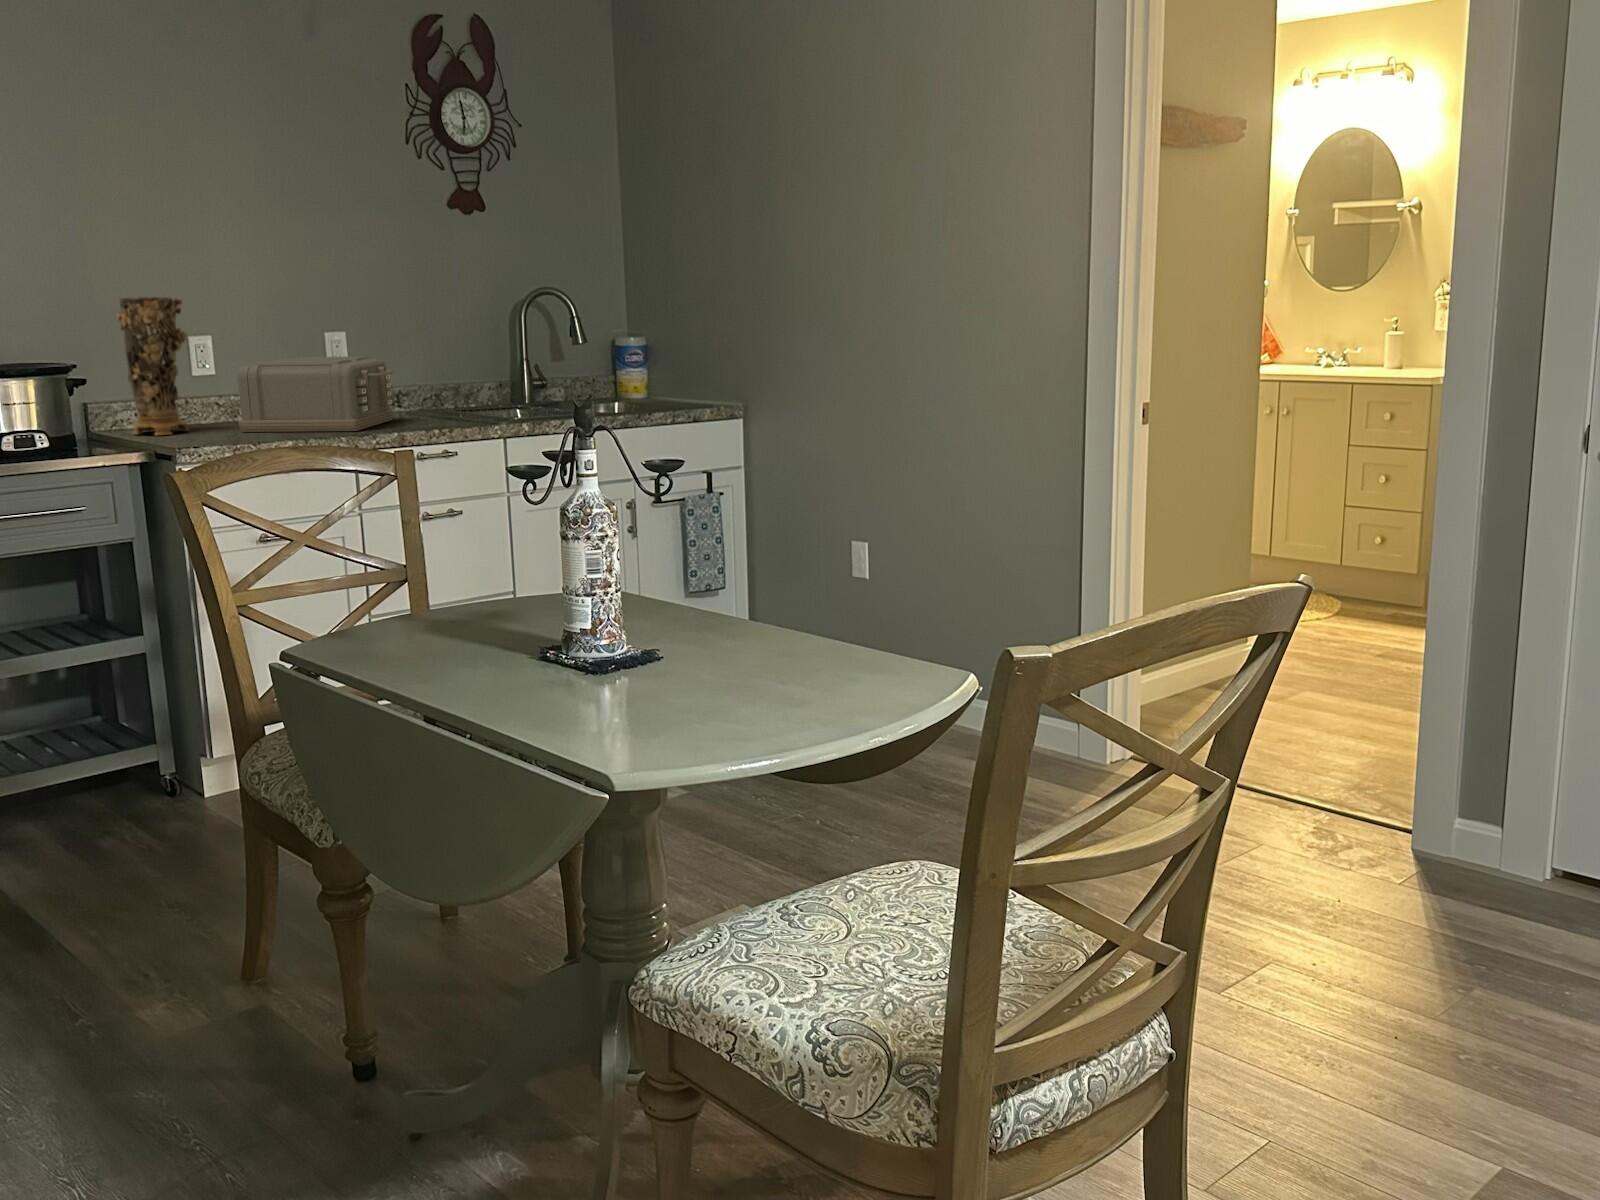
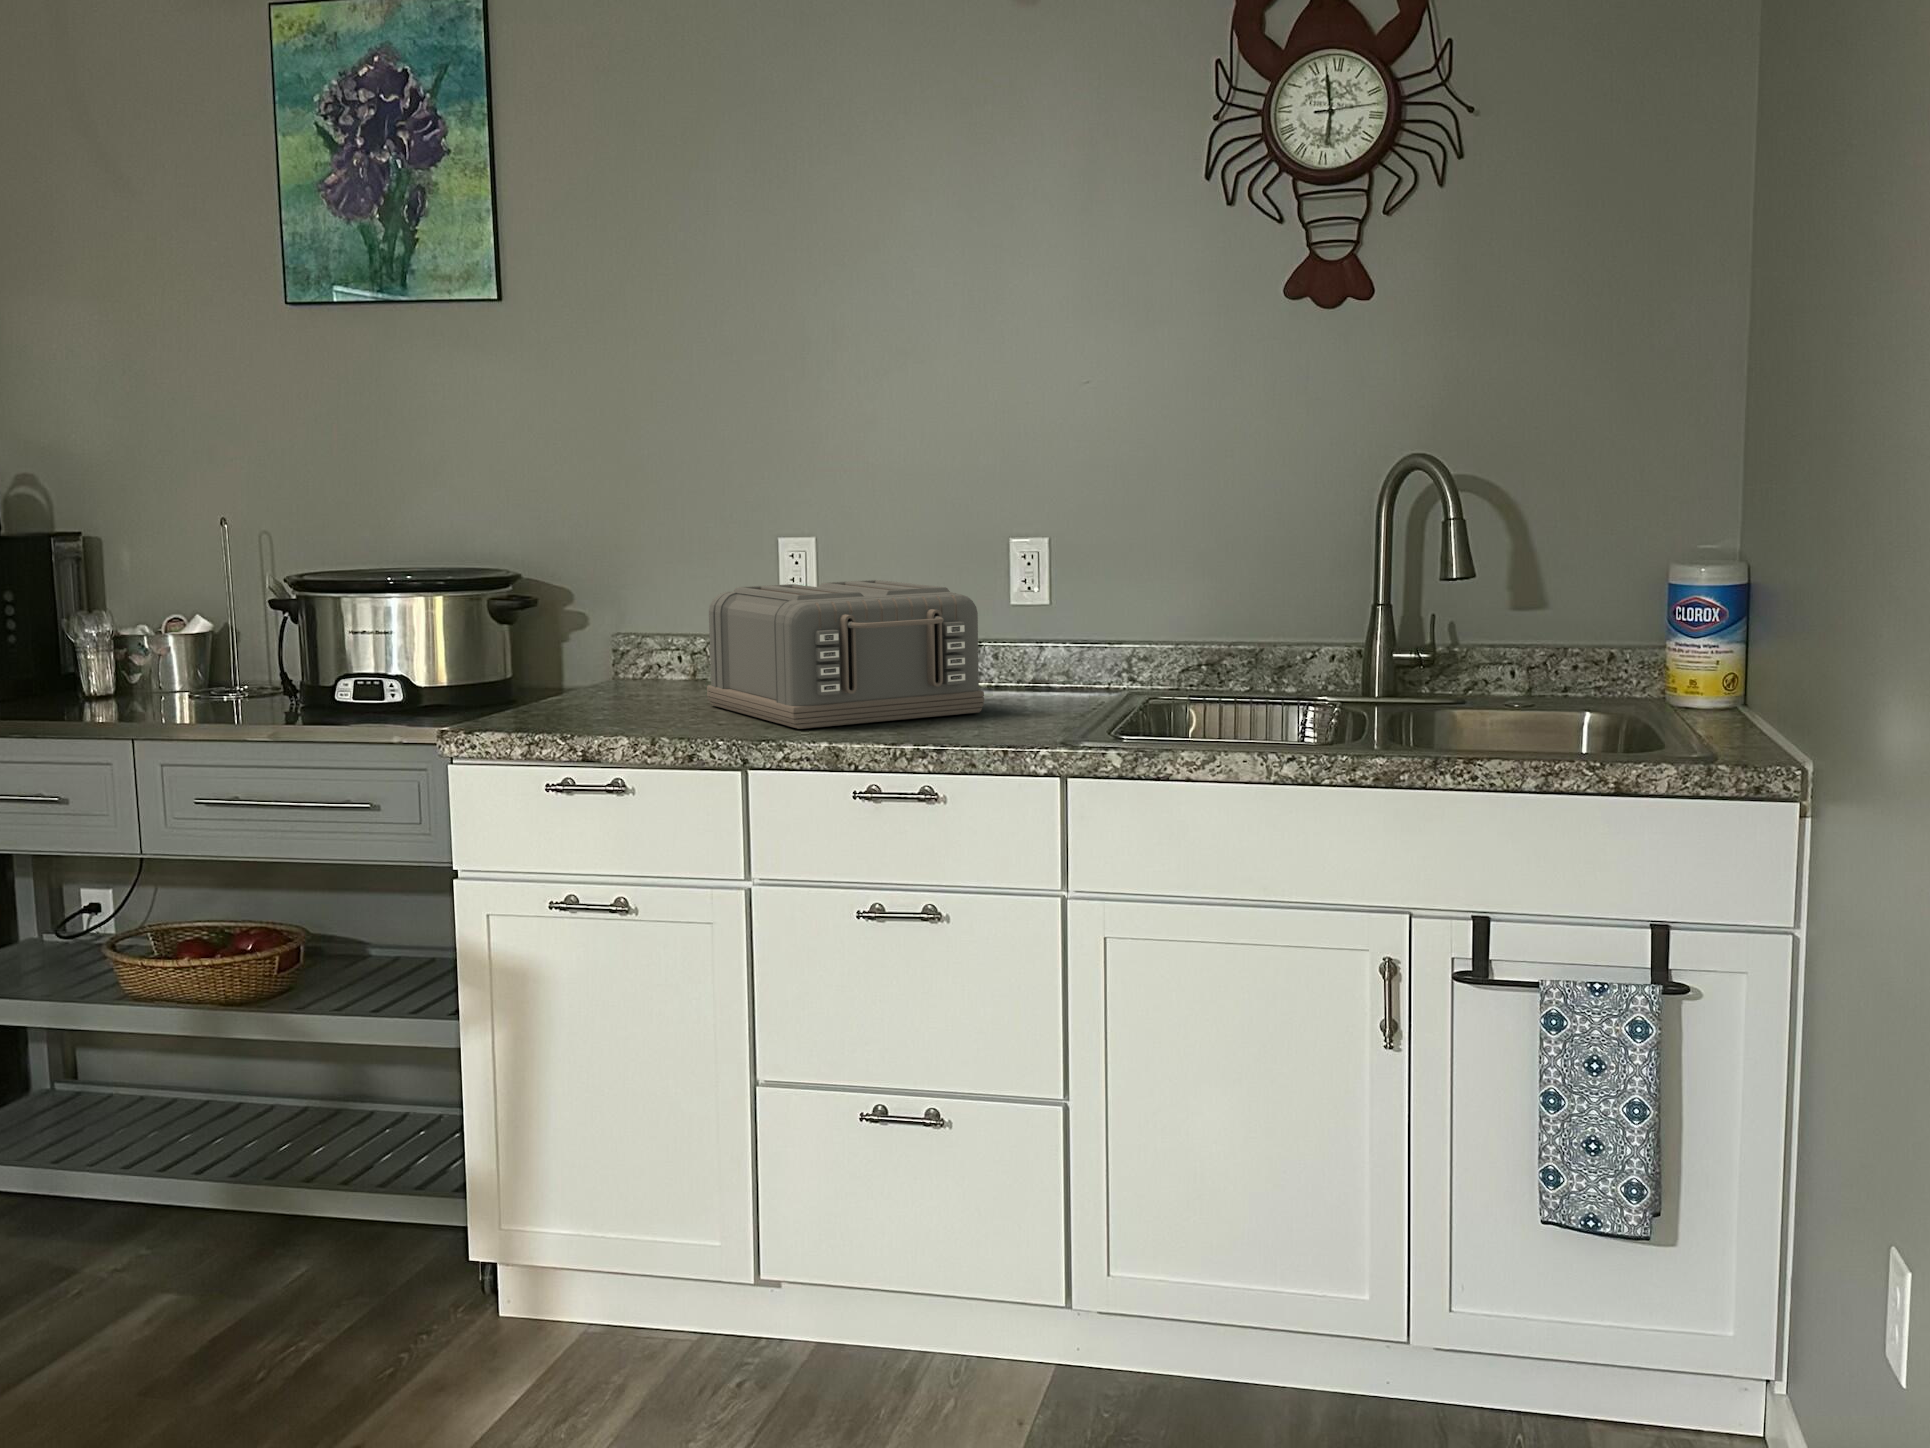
decorative vase: present [117,297,188,435] -> none [604,471,698,696]

